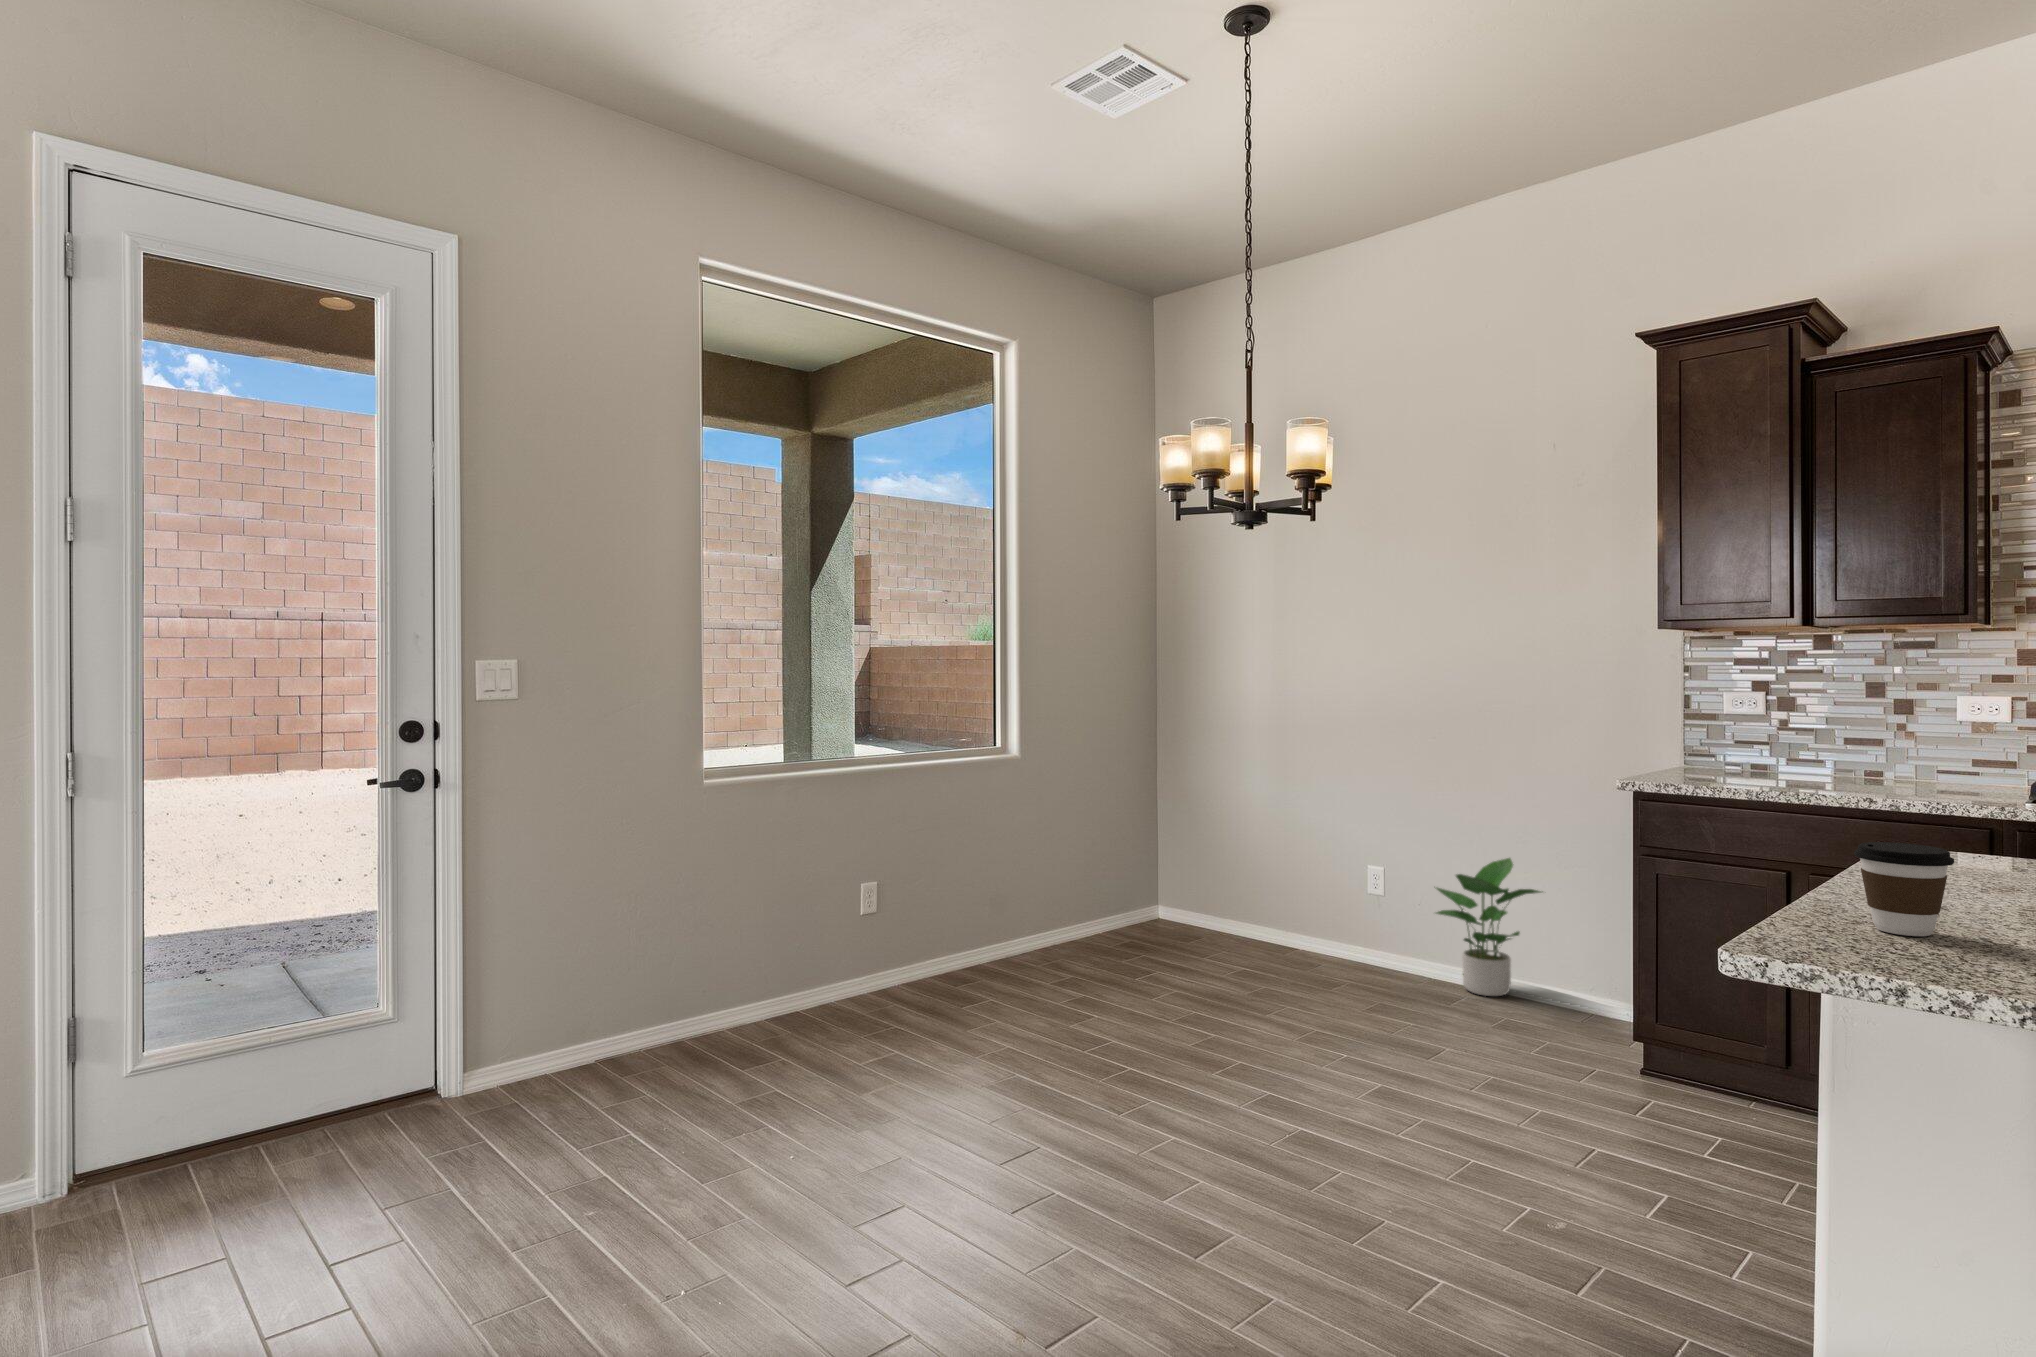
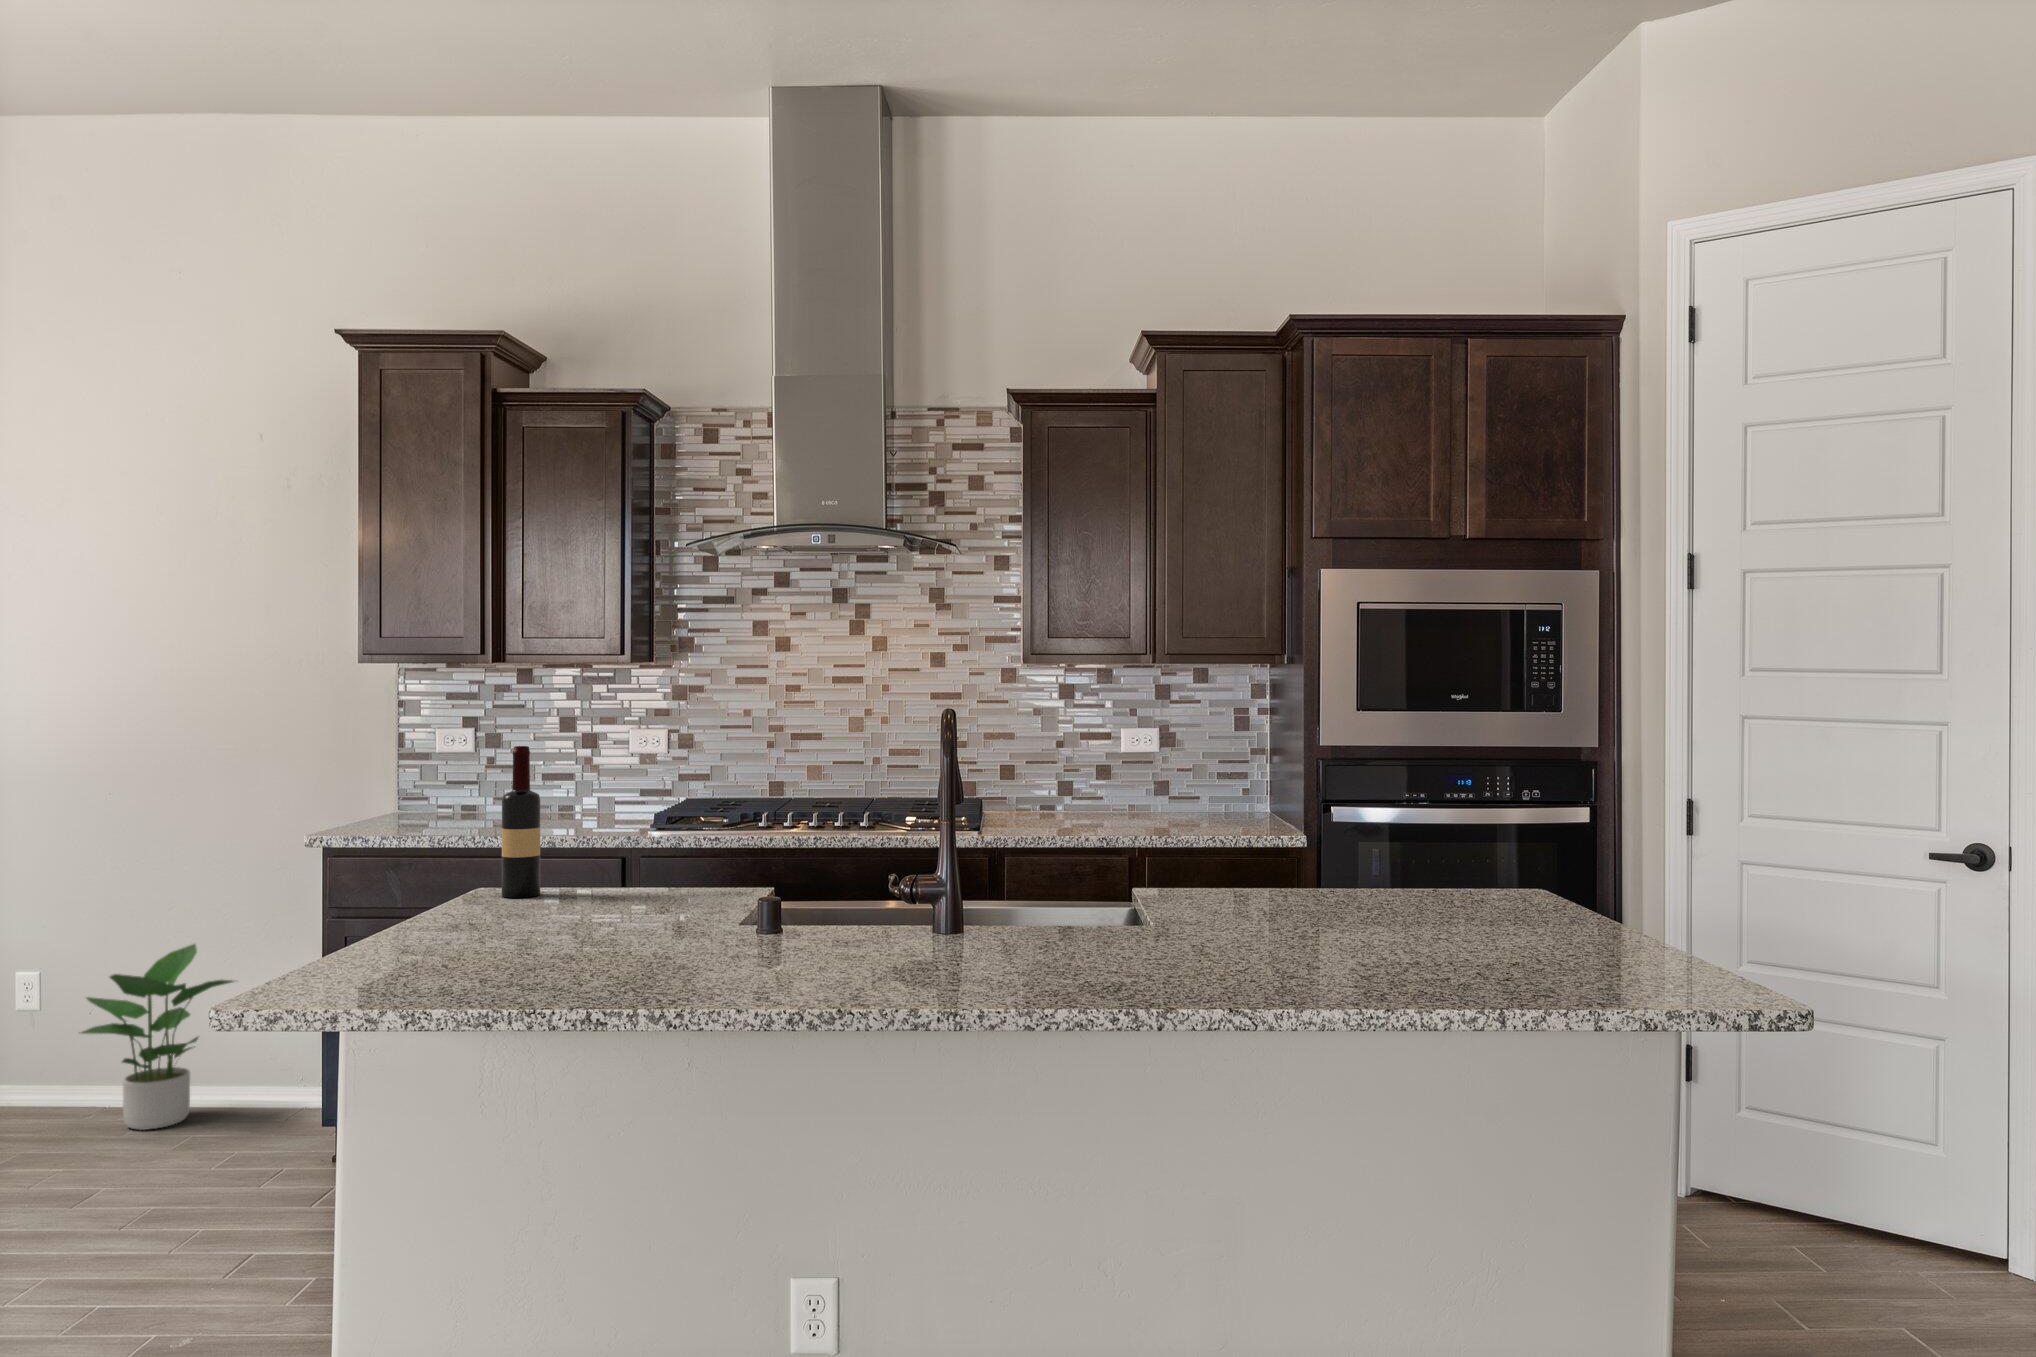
wine bottle: none [1926,707,1979,869] -> present [502,746,540,898]
coffee cup: present [1854,842,1954,936] -> none [354,880,431,967]

